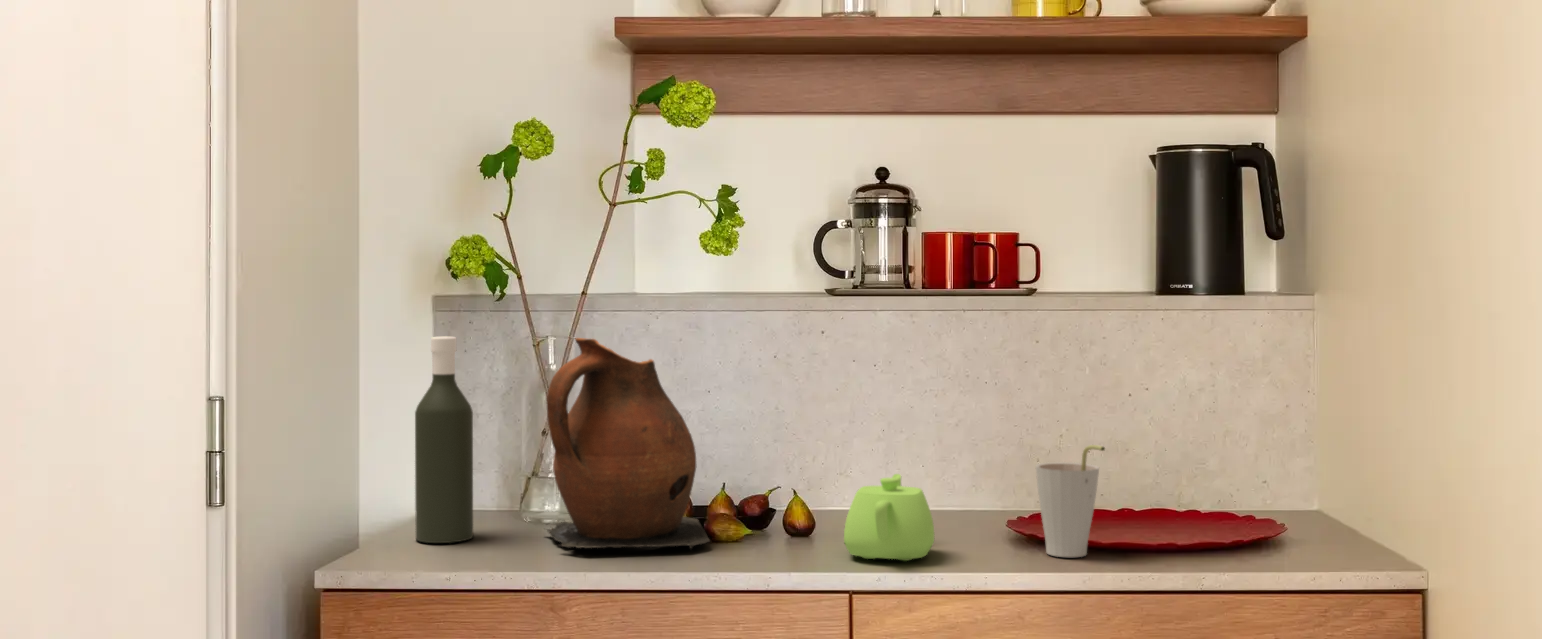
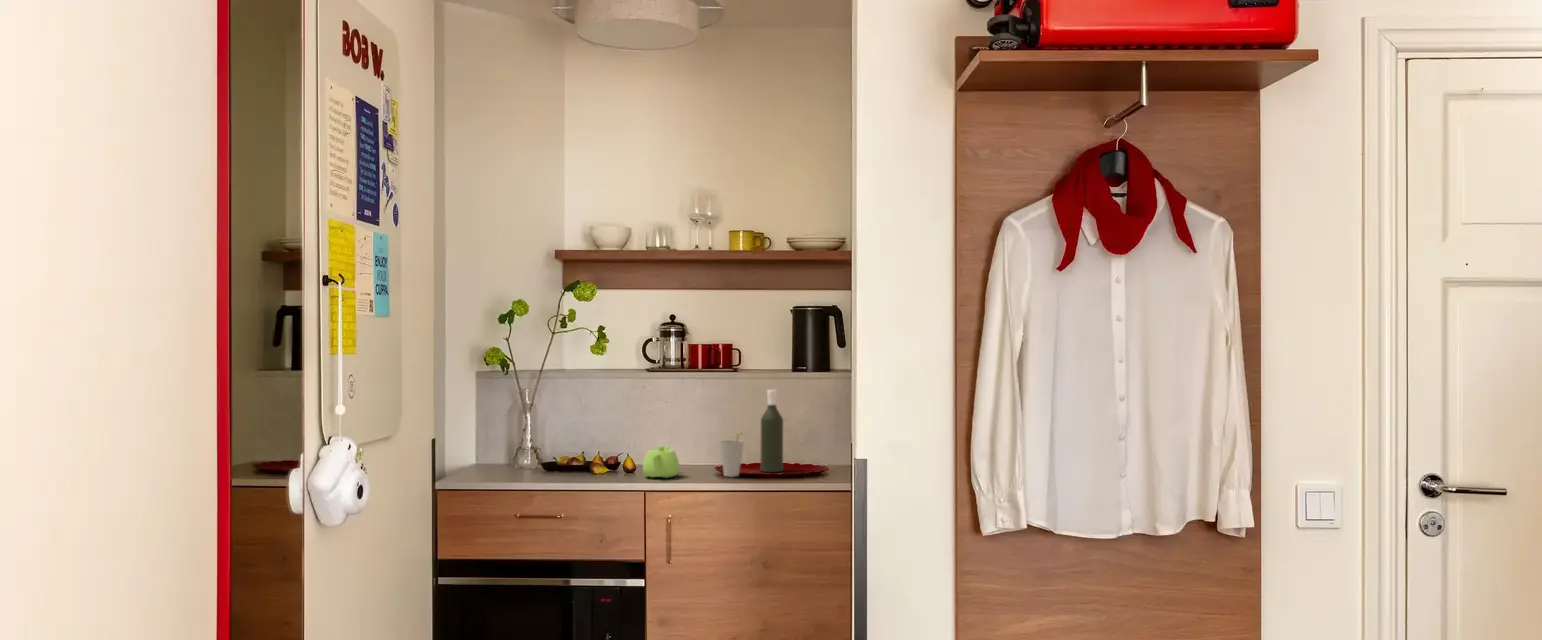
bottle: present [415,336,473,543] -> present [760,390,783,472]
ceramic pitcher: present [547,338,710,549] -> none [523,391,591,475]

